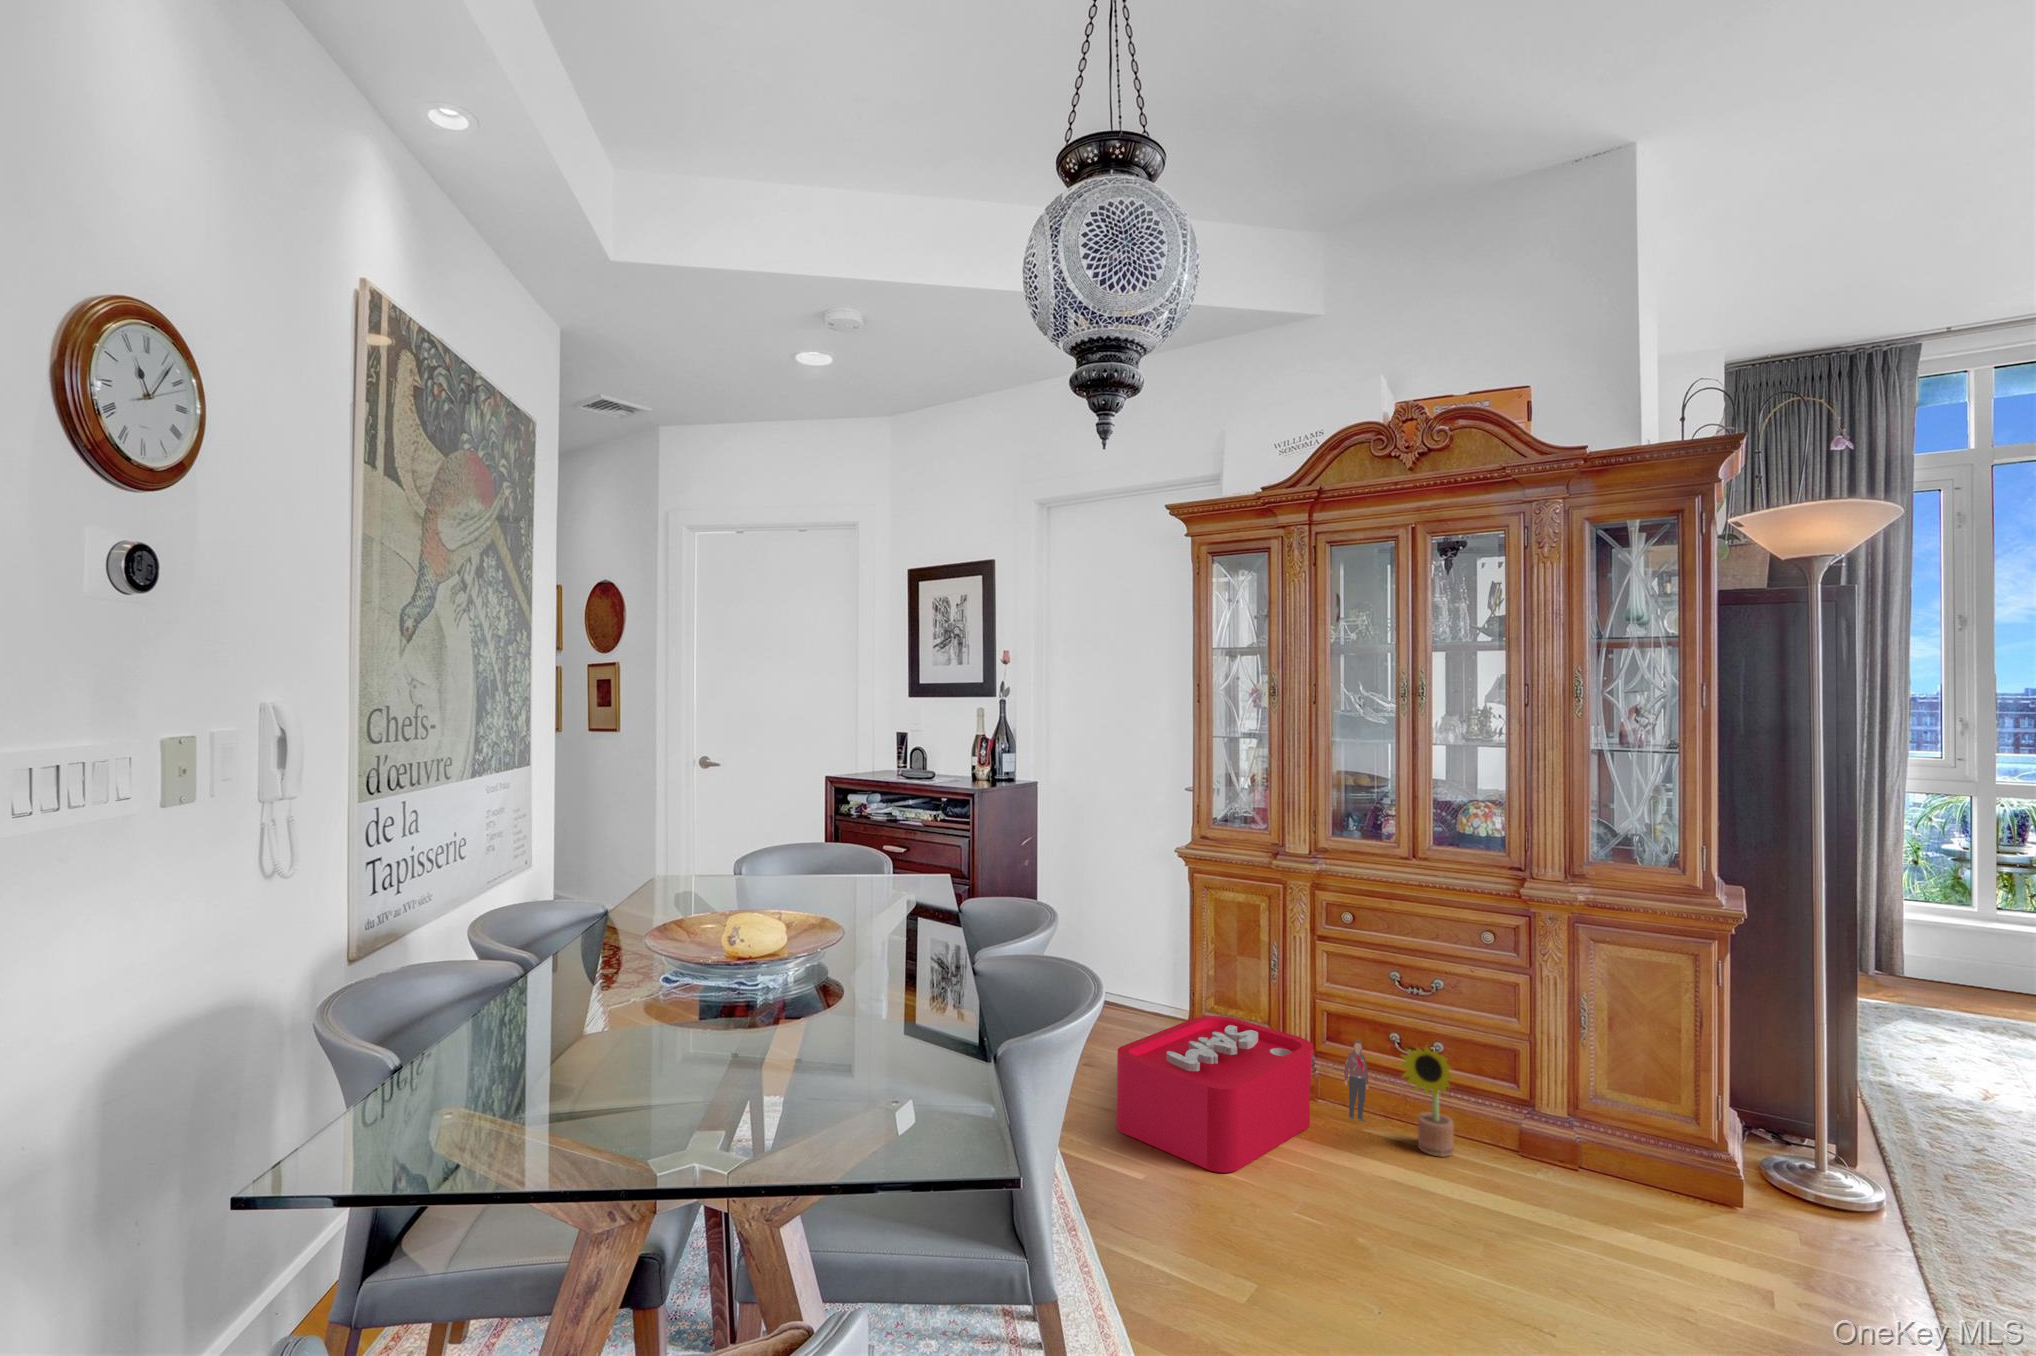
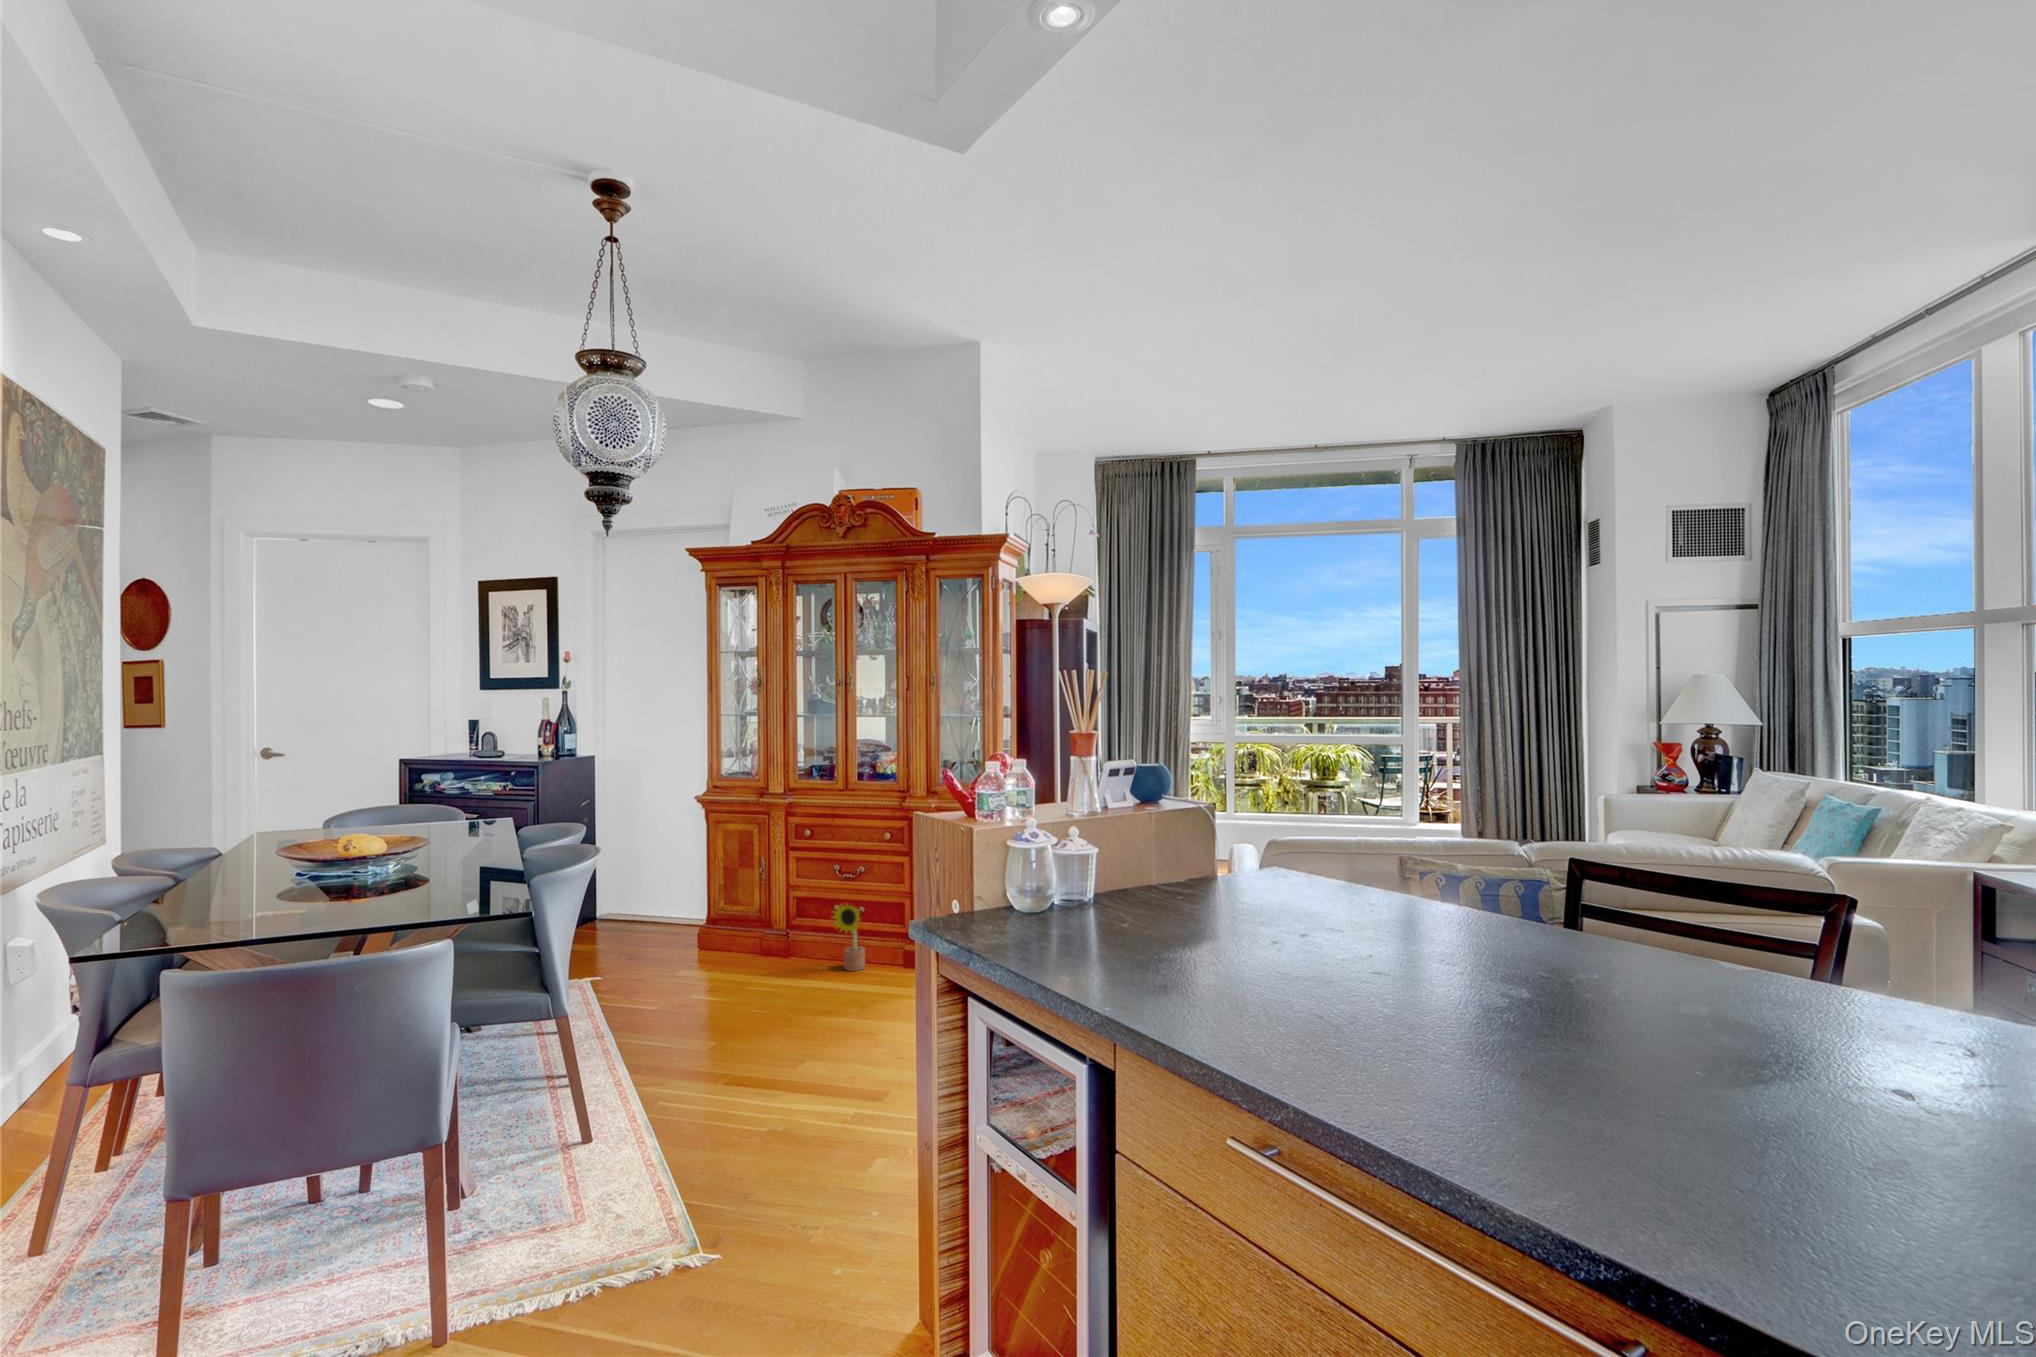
storage bin: present [1116,1016,1369,1173] -> none [642,908,819,996]

